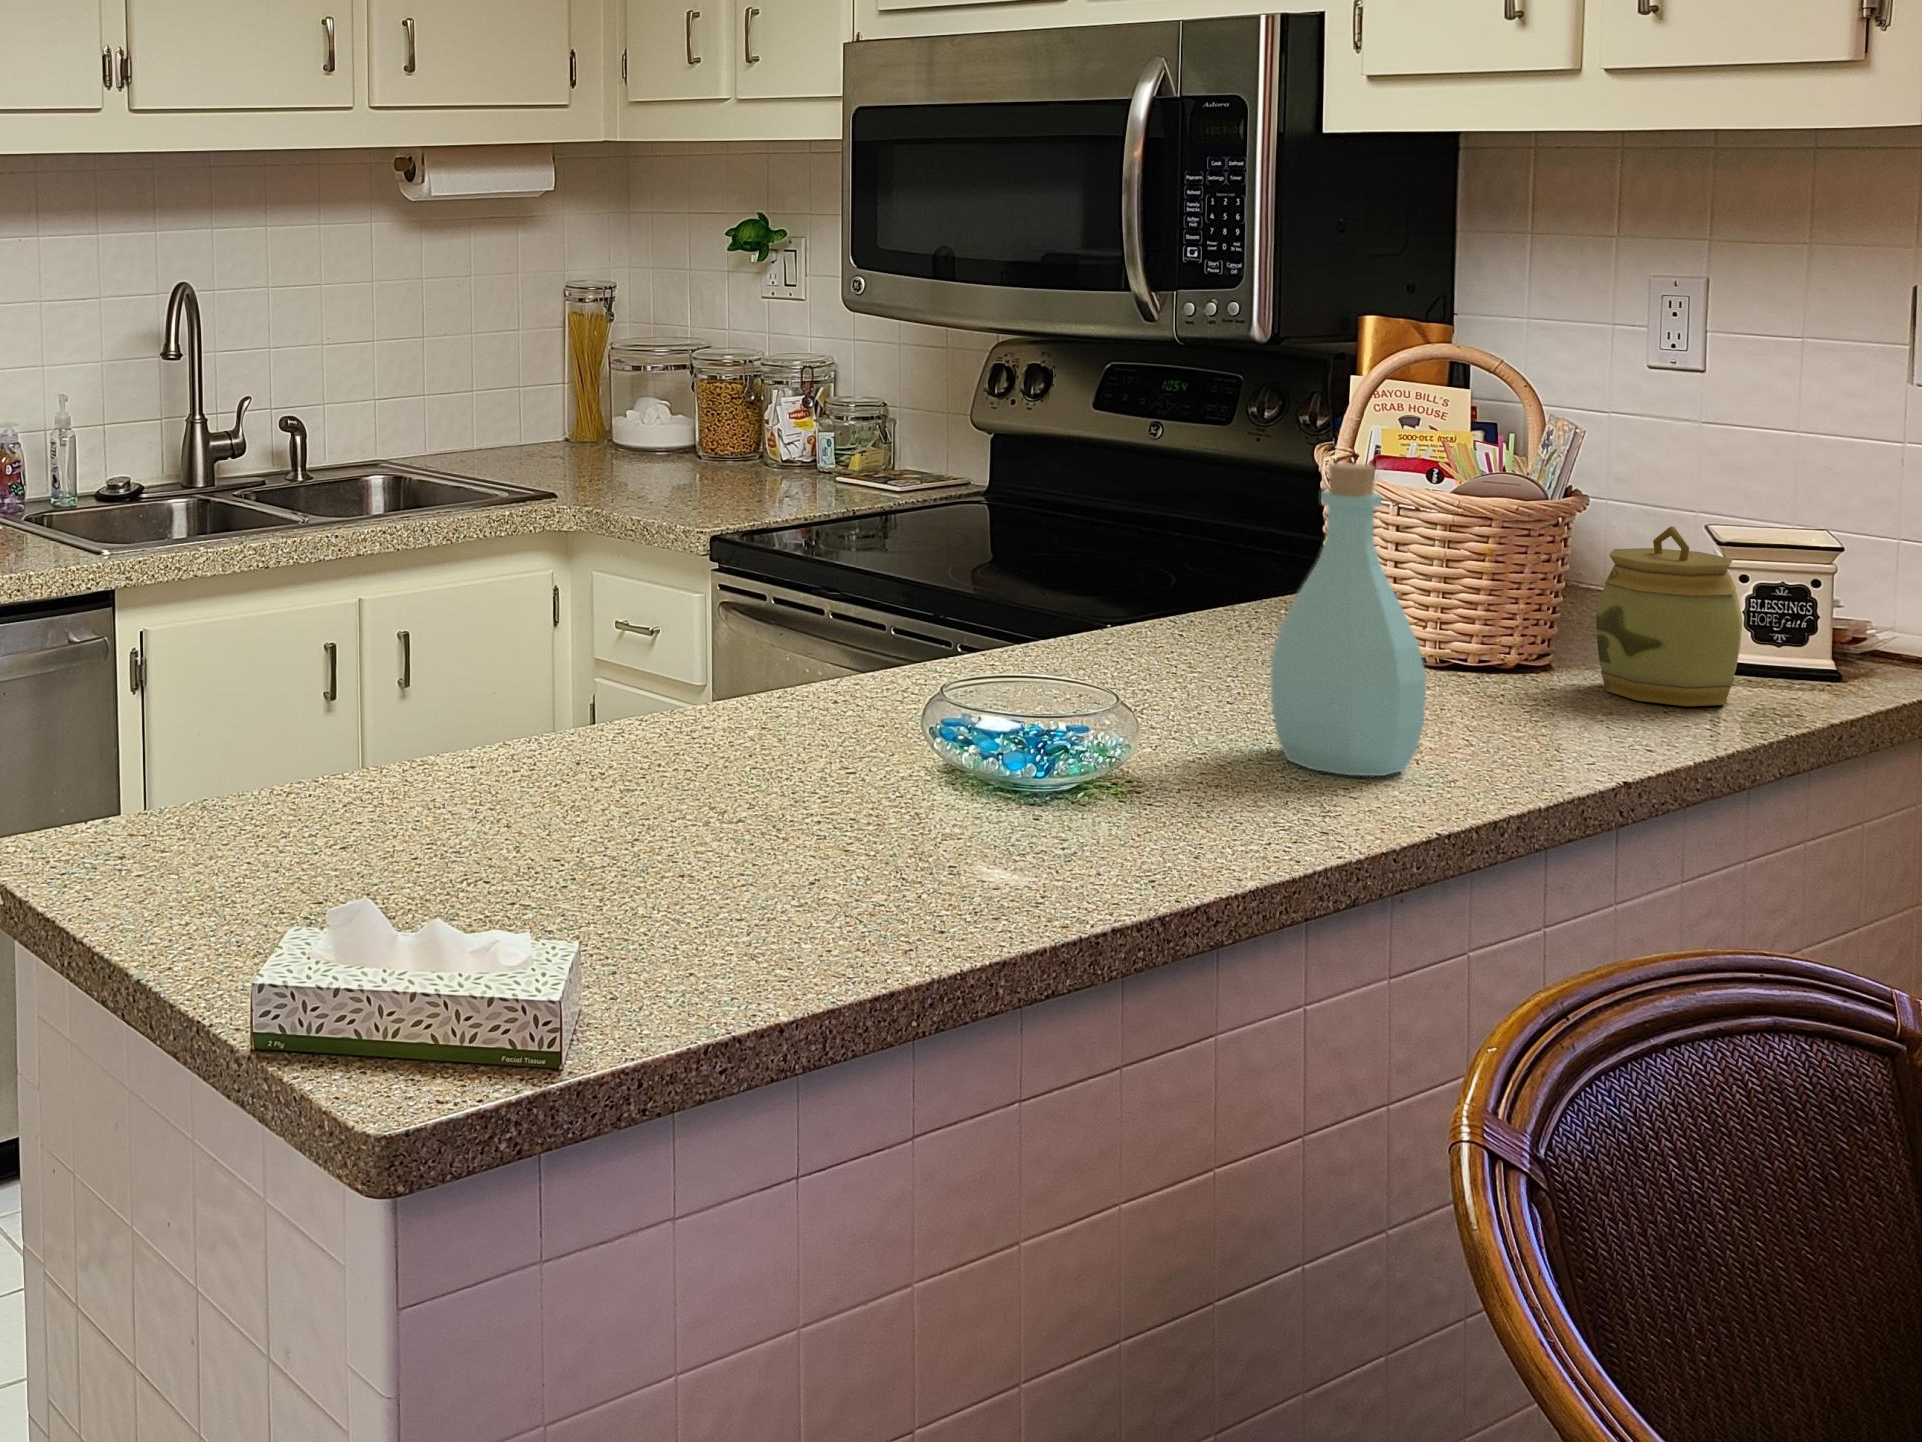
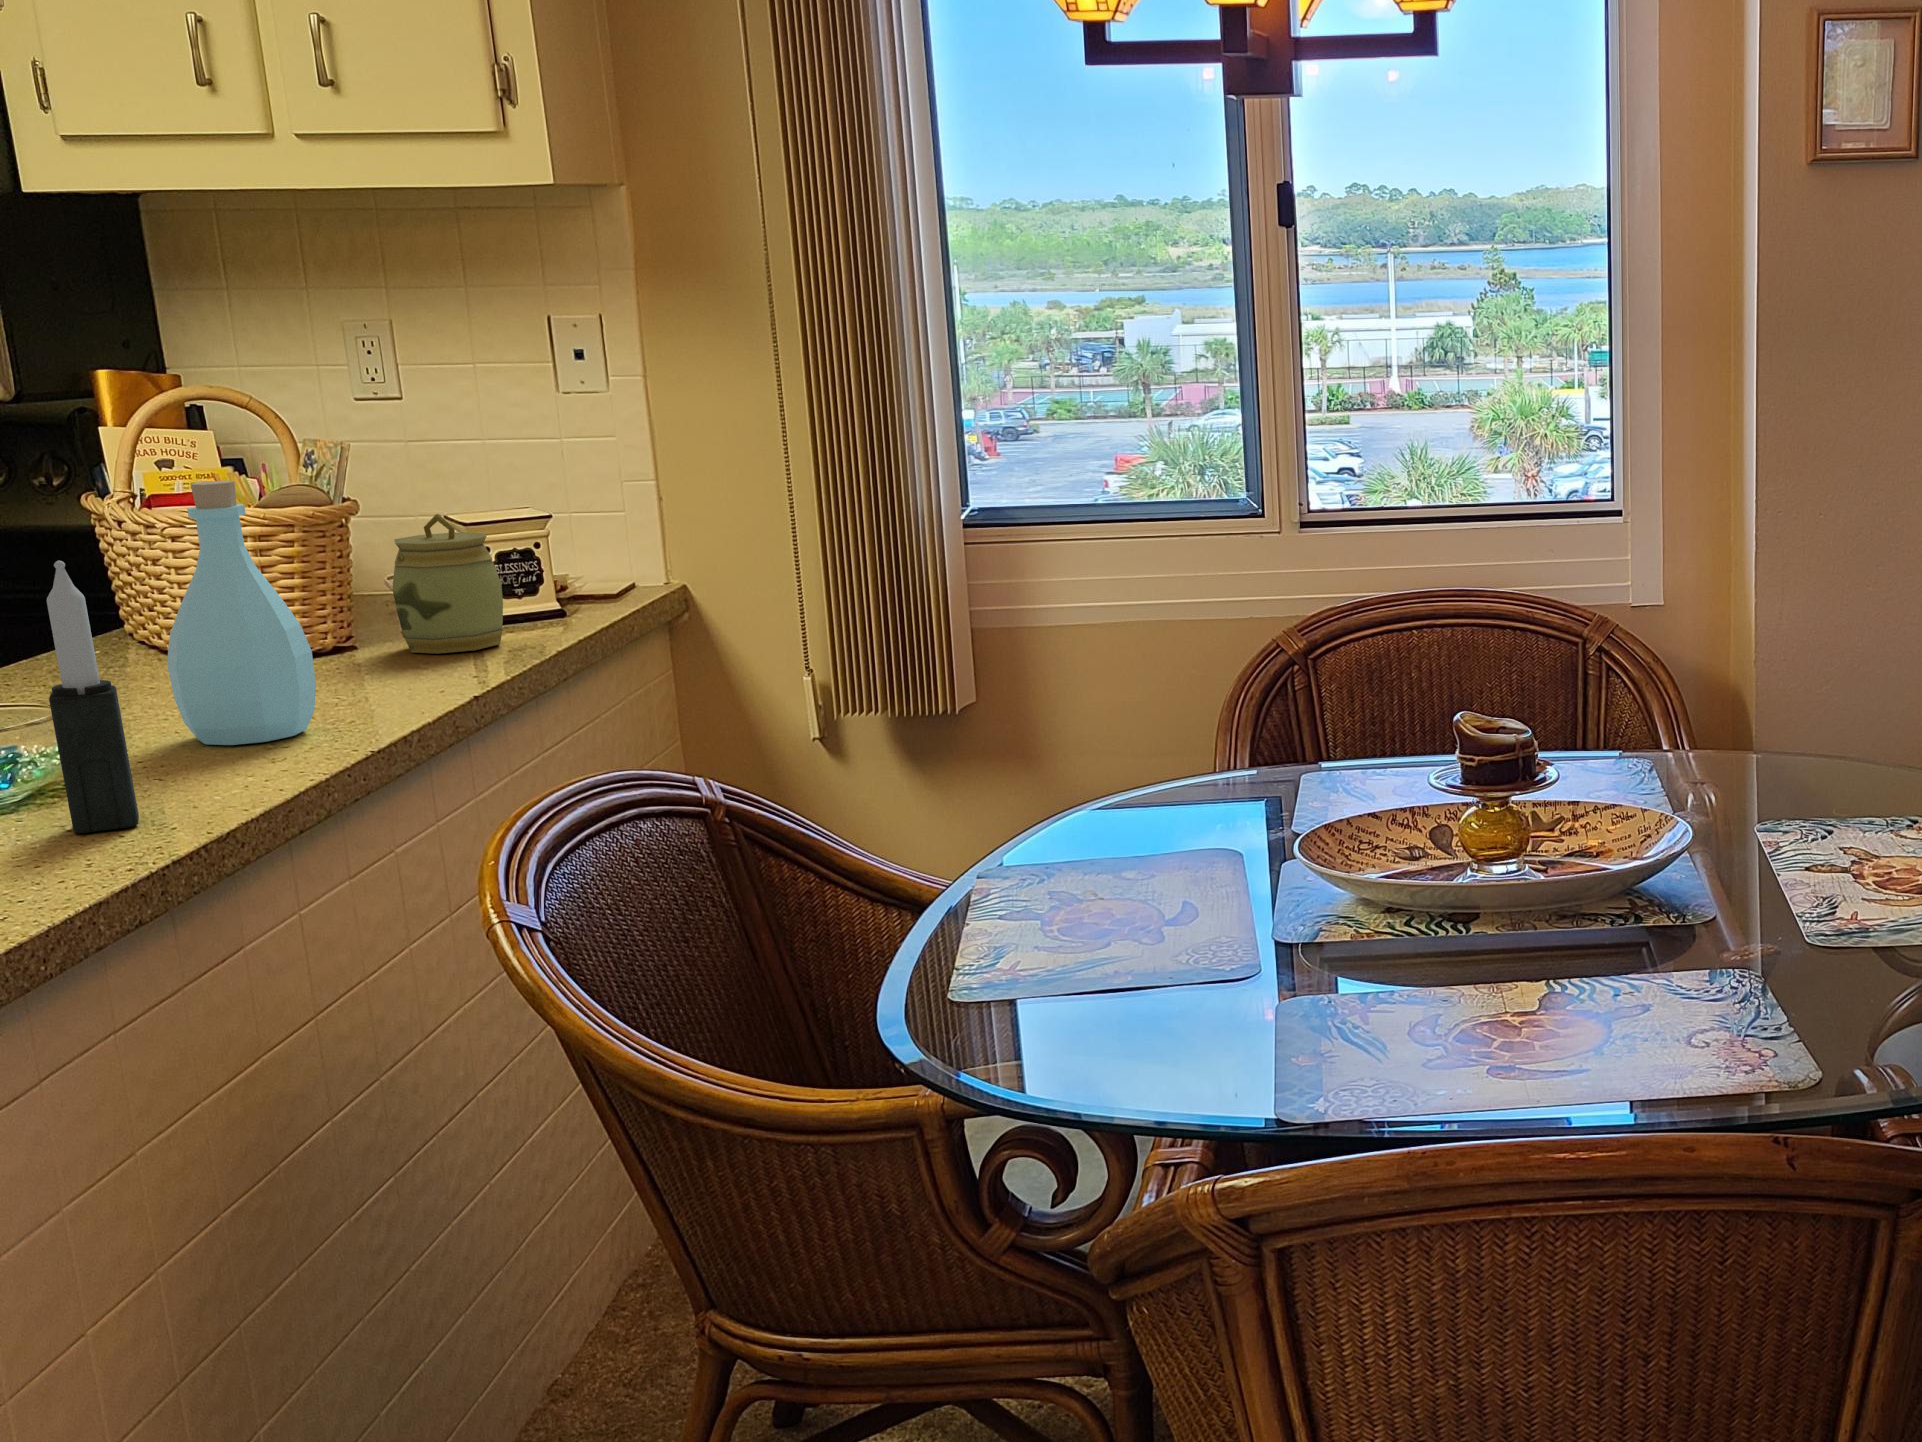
candle: none [1075,540,1149,850] -> present [47,561,139,833]

